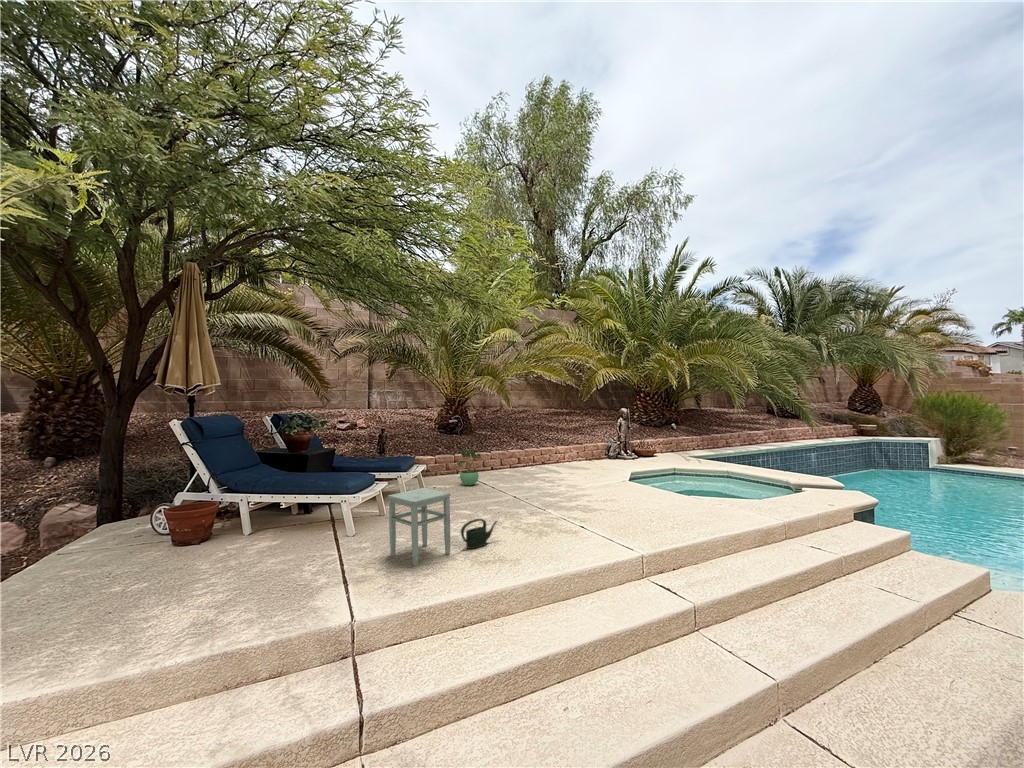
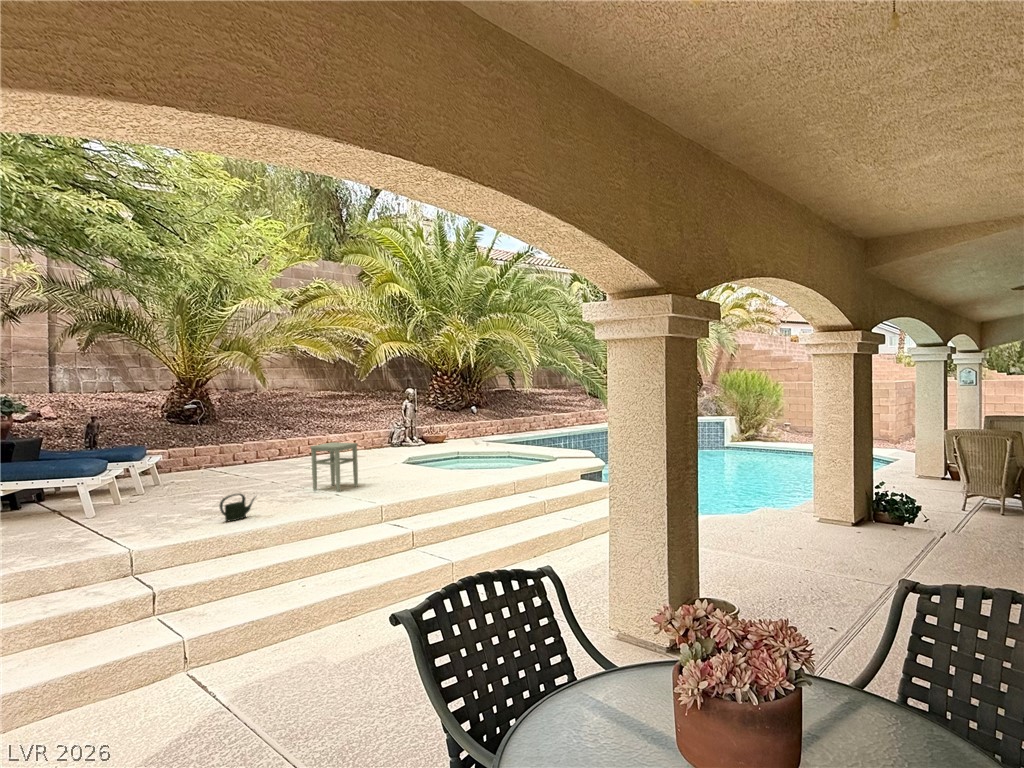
potted plant: present [457,449,481,485] -> none [202,436,233,480]
stool: present [388,488,450,566] -> present [311,443,358,492]

